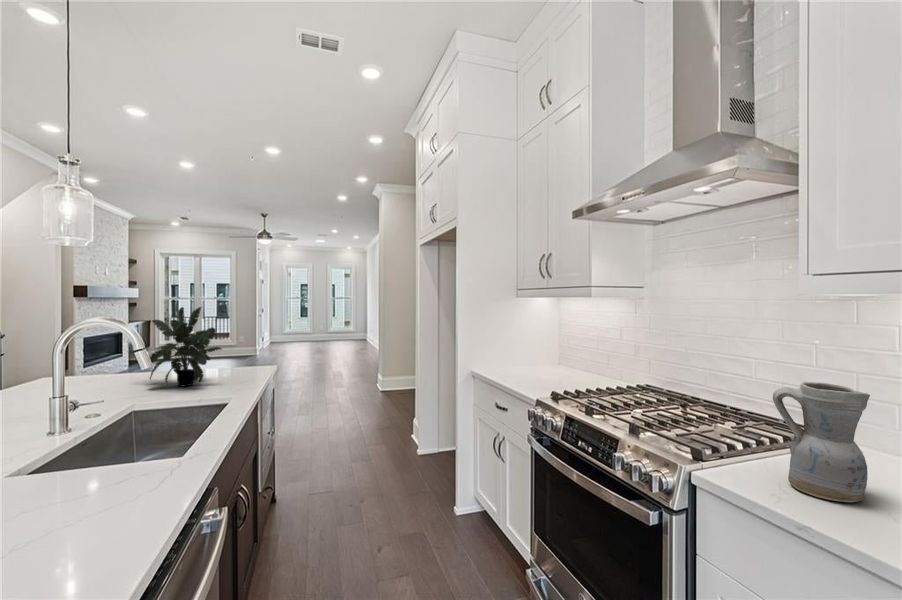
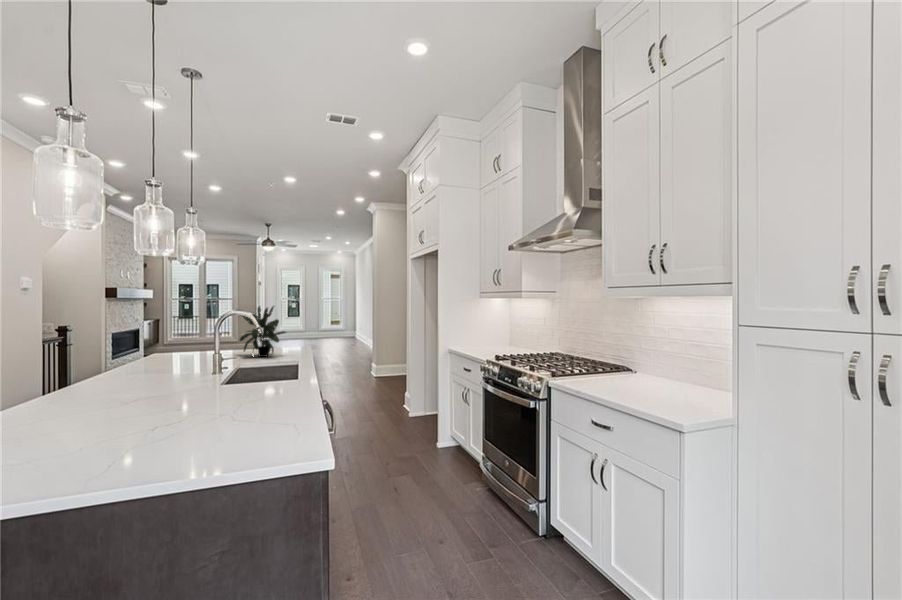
ceramic pitcher: present [773,382,870,502] -> none [580,337,613,386]

